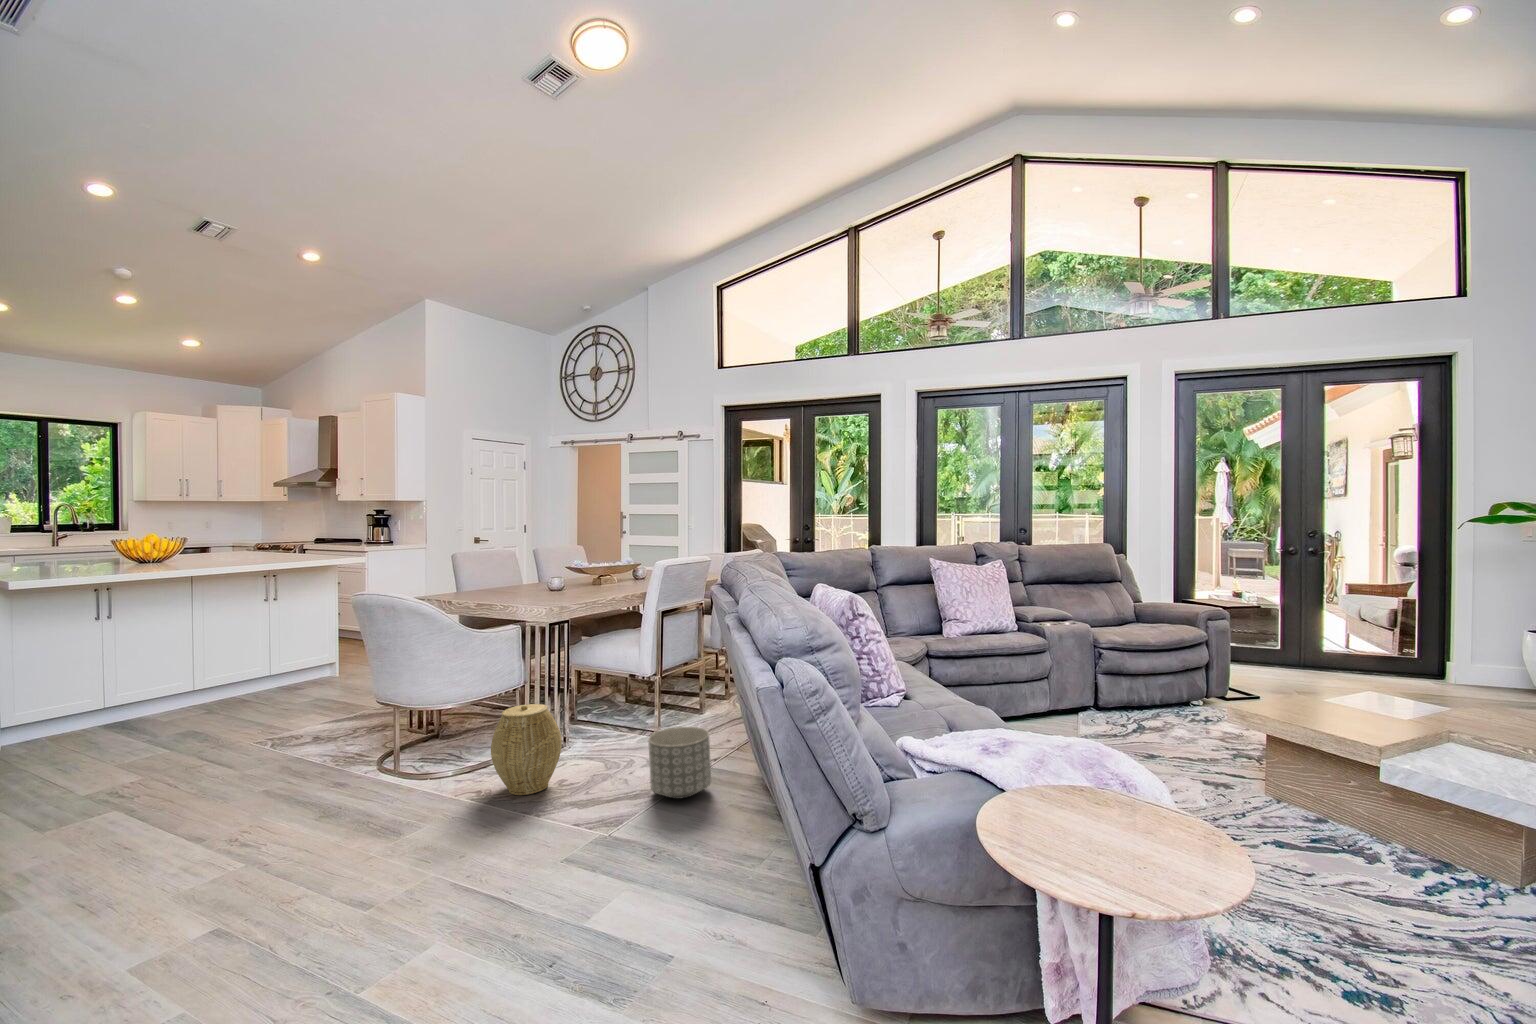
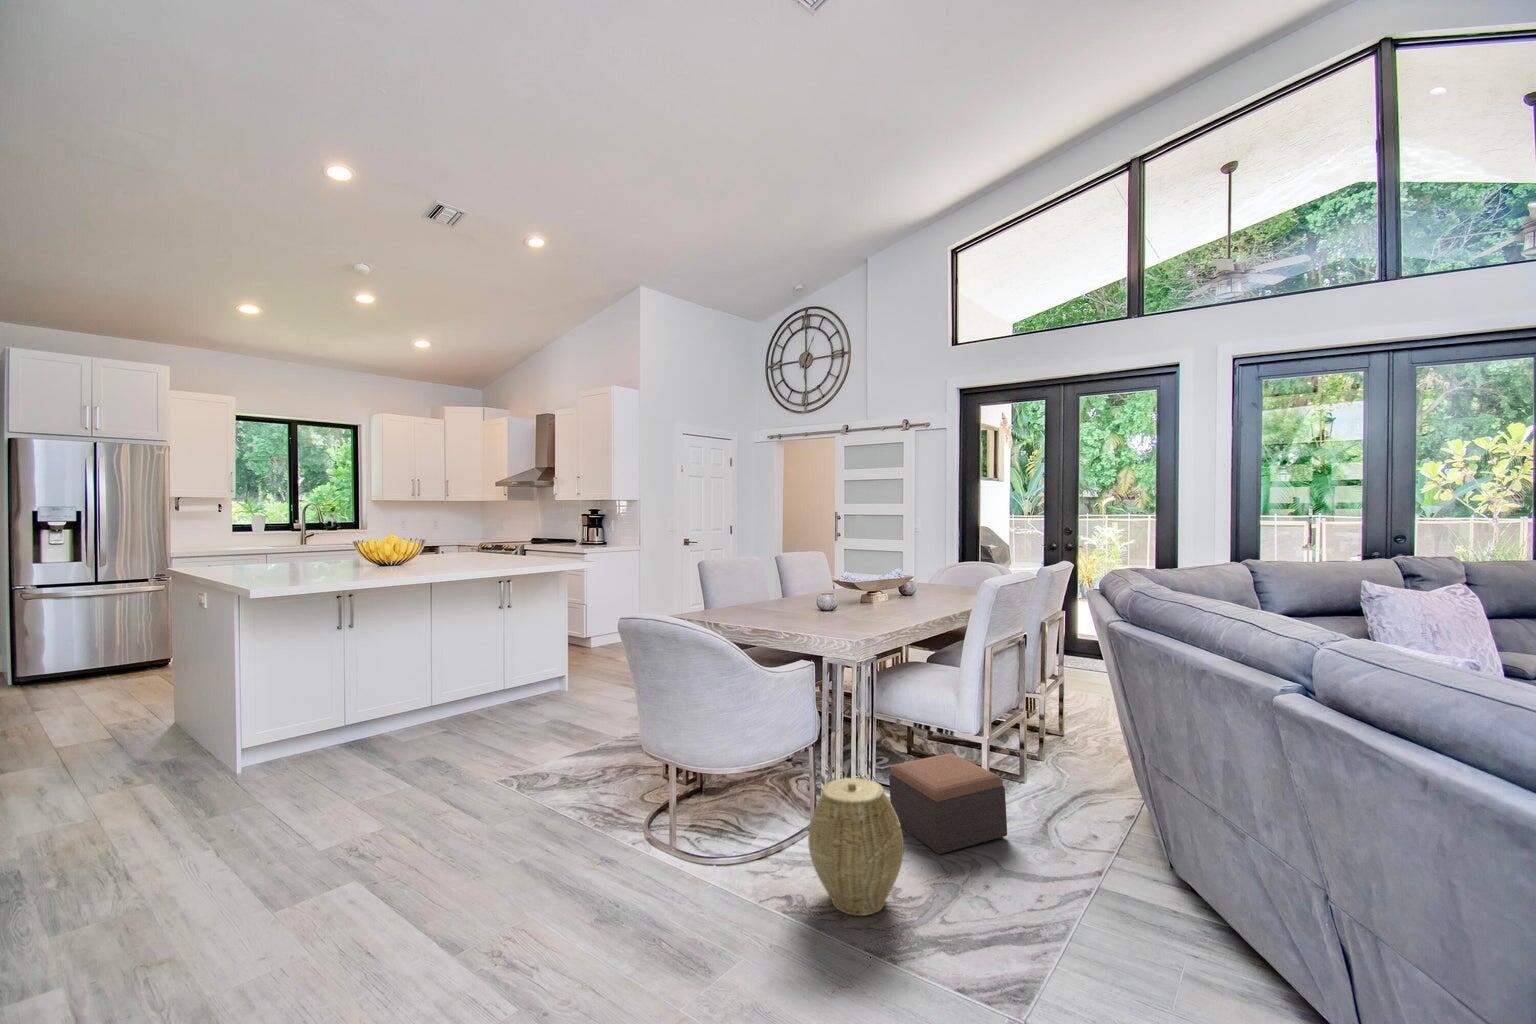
footstool: none [583,693,663,760] -> present [889,753,1007,854]
planter: present [648,727,711,799] -> none [1047,832,1155,958]

